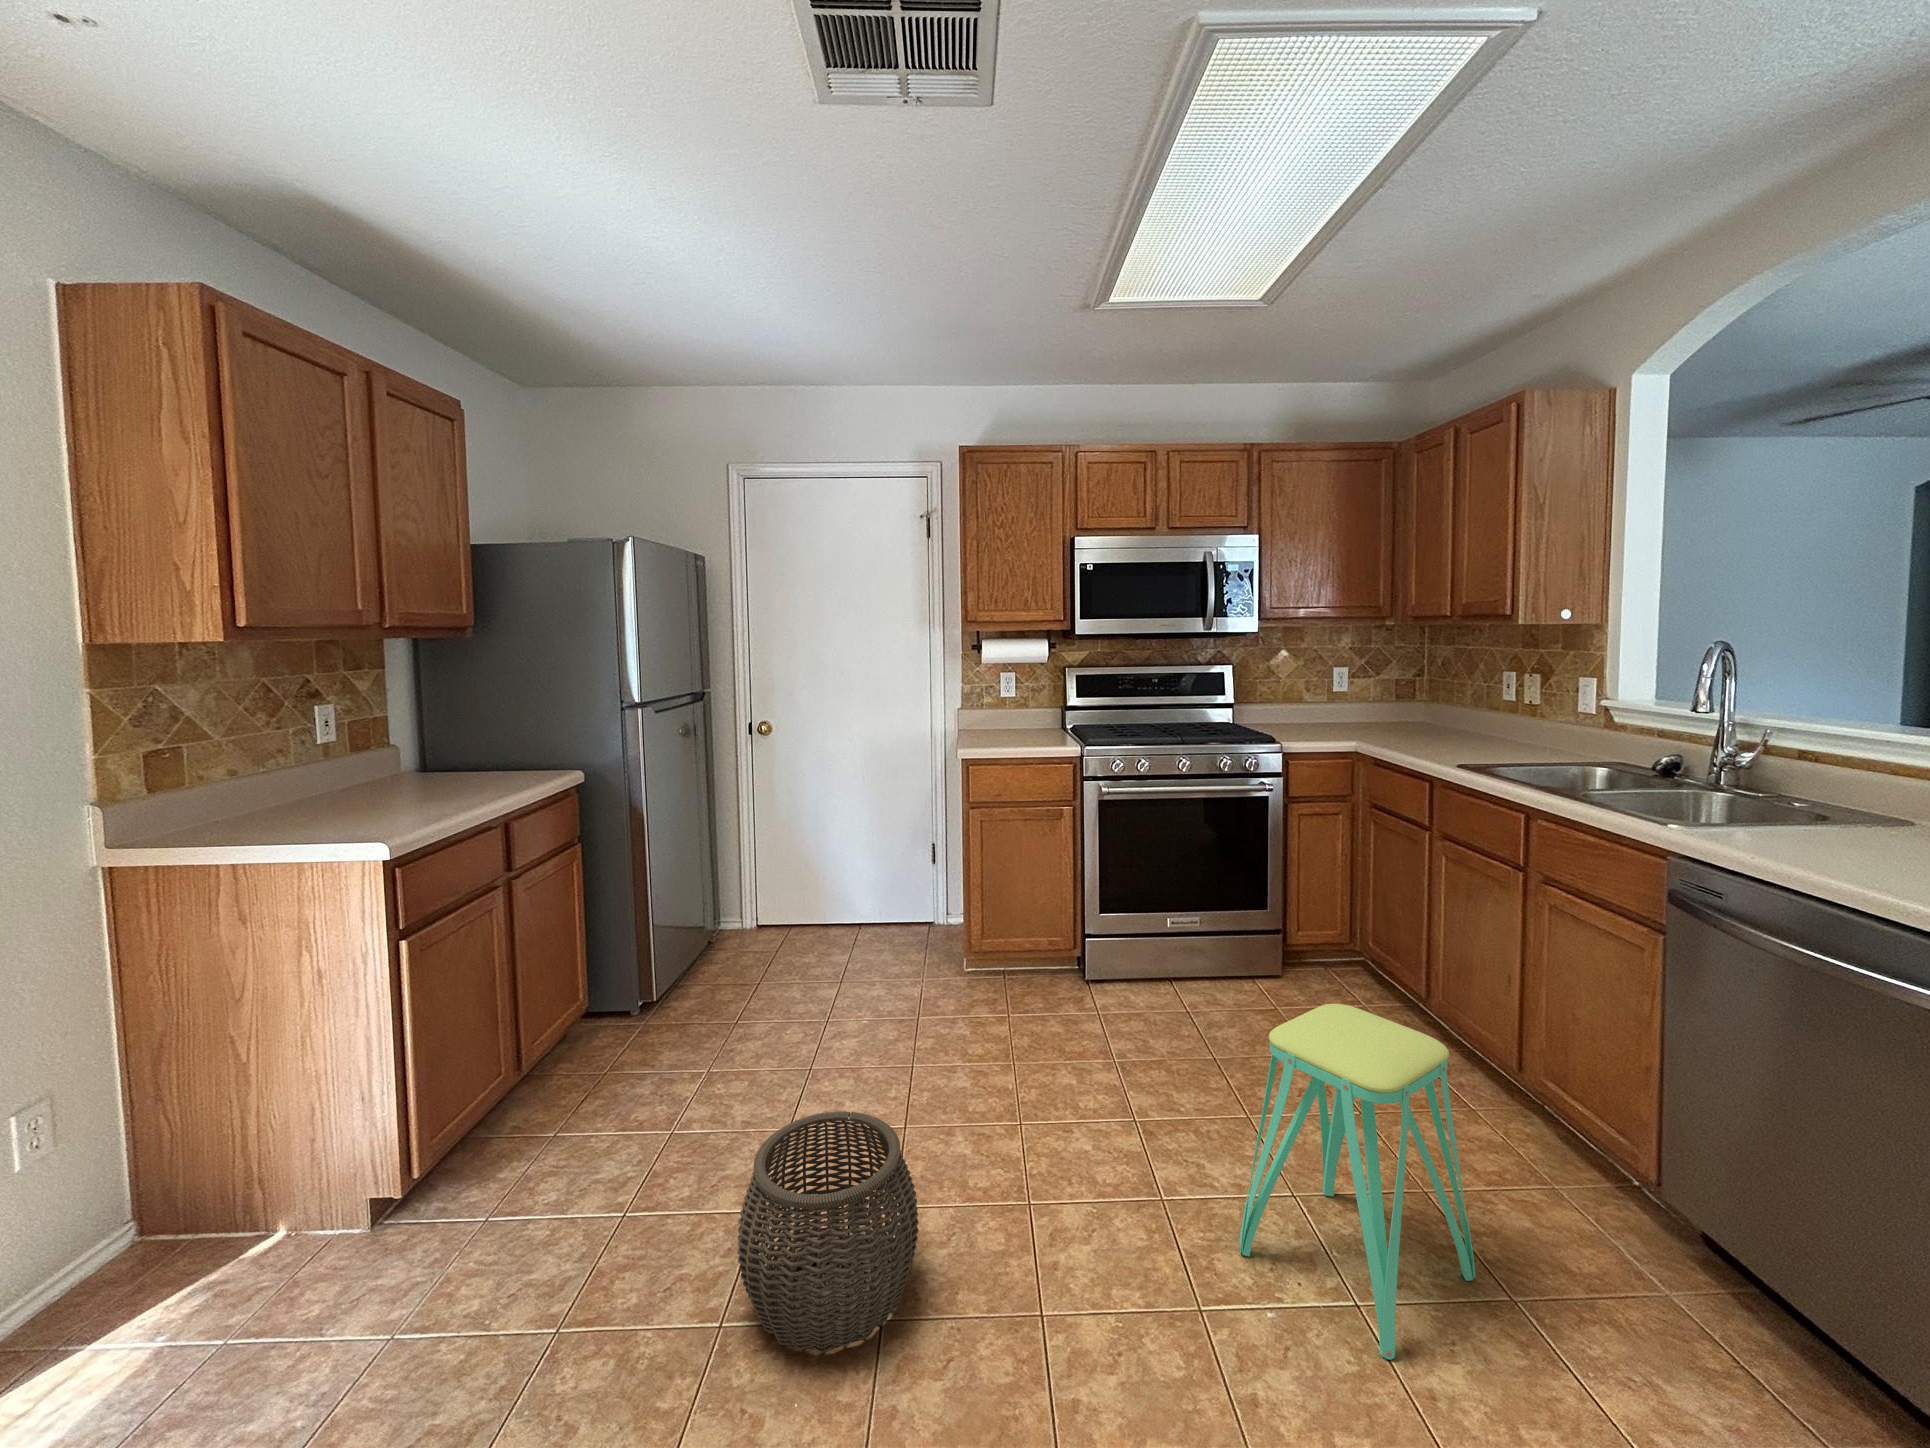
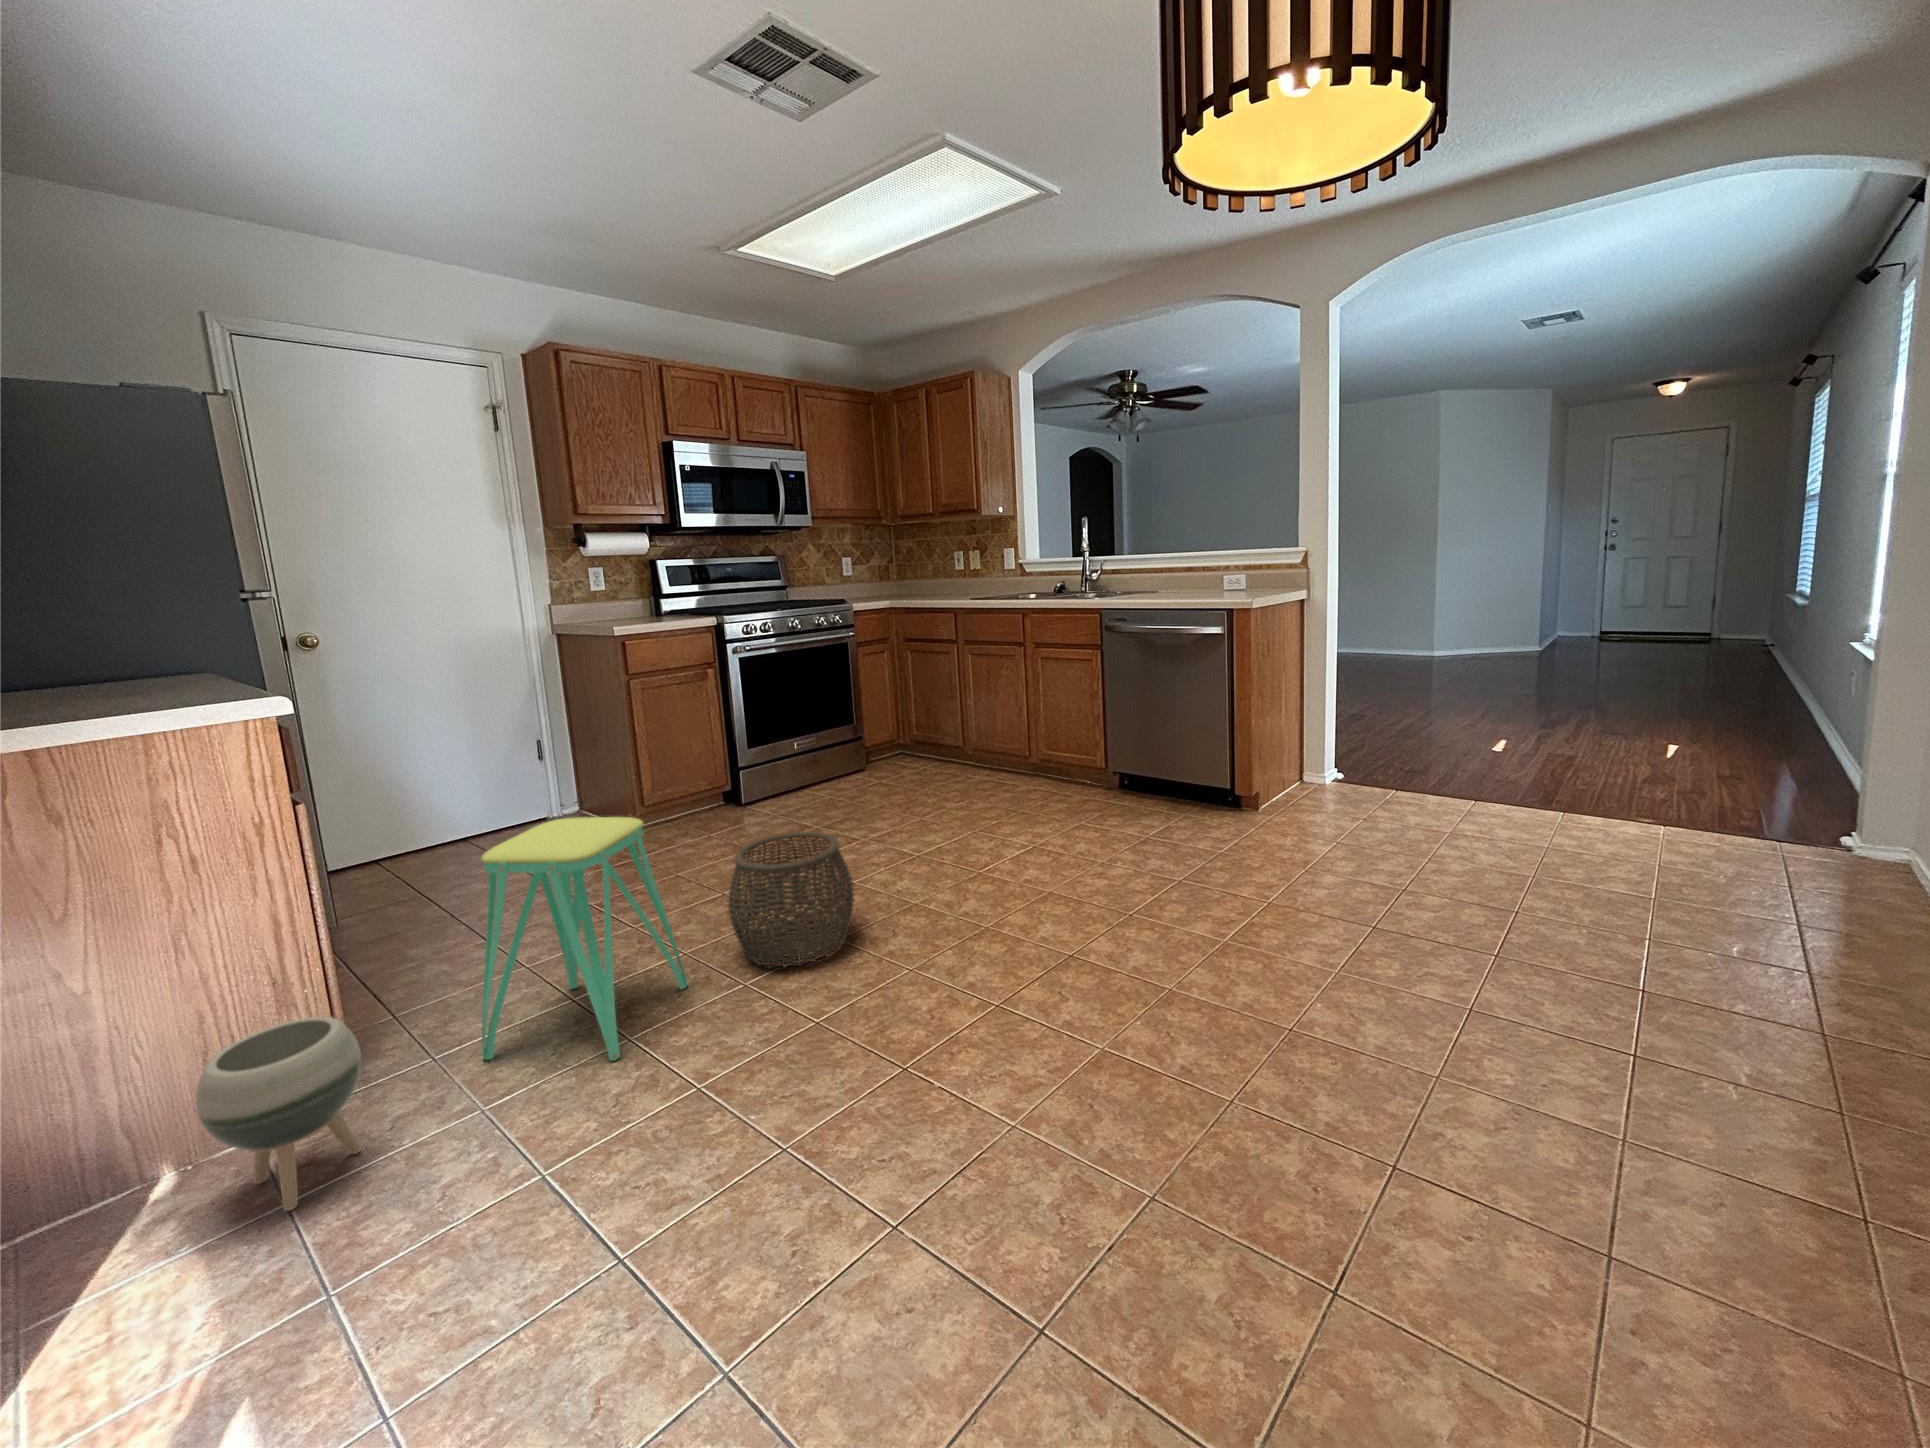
stool: present [1239,1004,1475,1360] -> present [482,817,687,1061]
planter: none [192,1149,343,1349] -> present [196,1016,362,1211]

